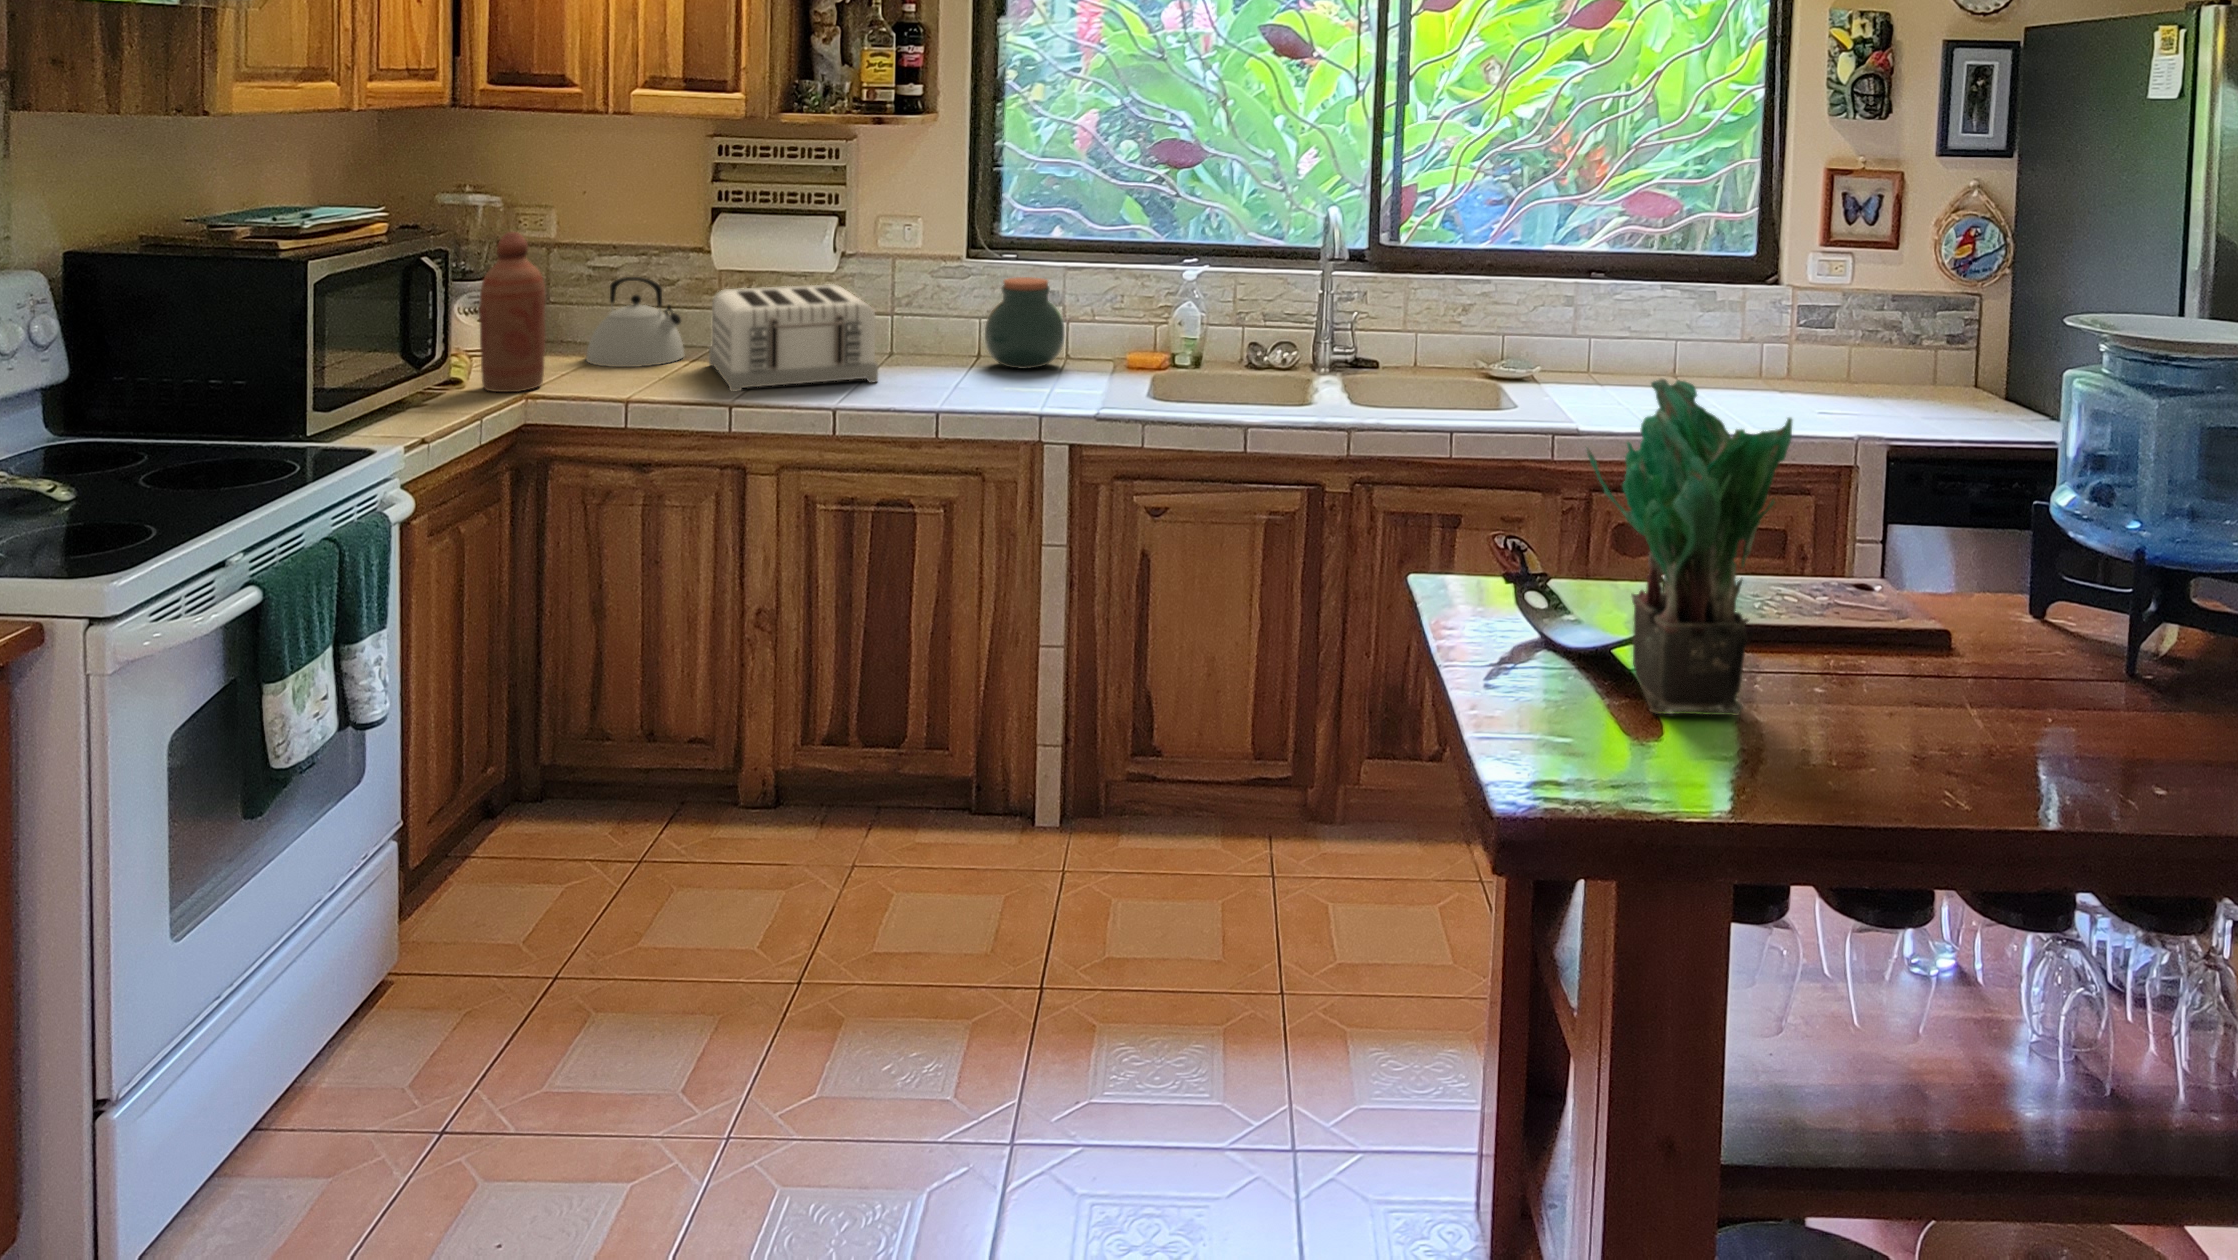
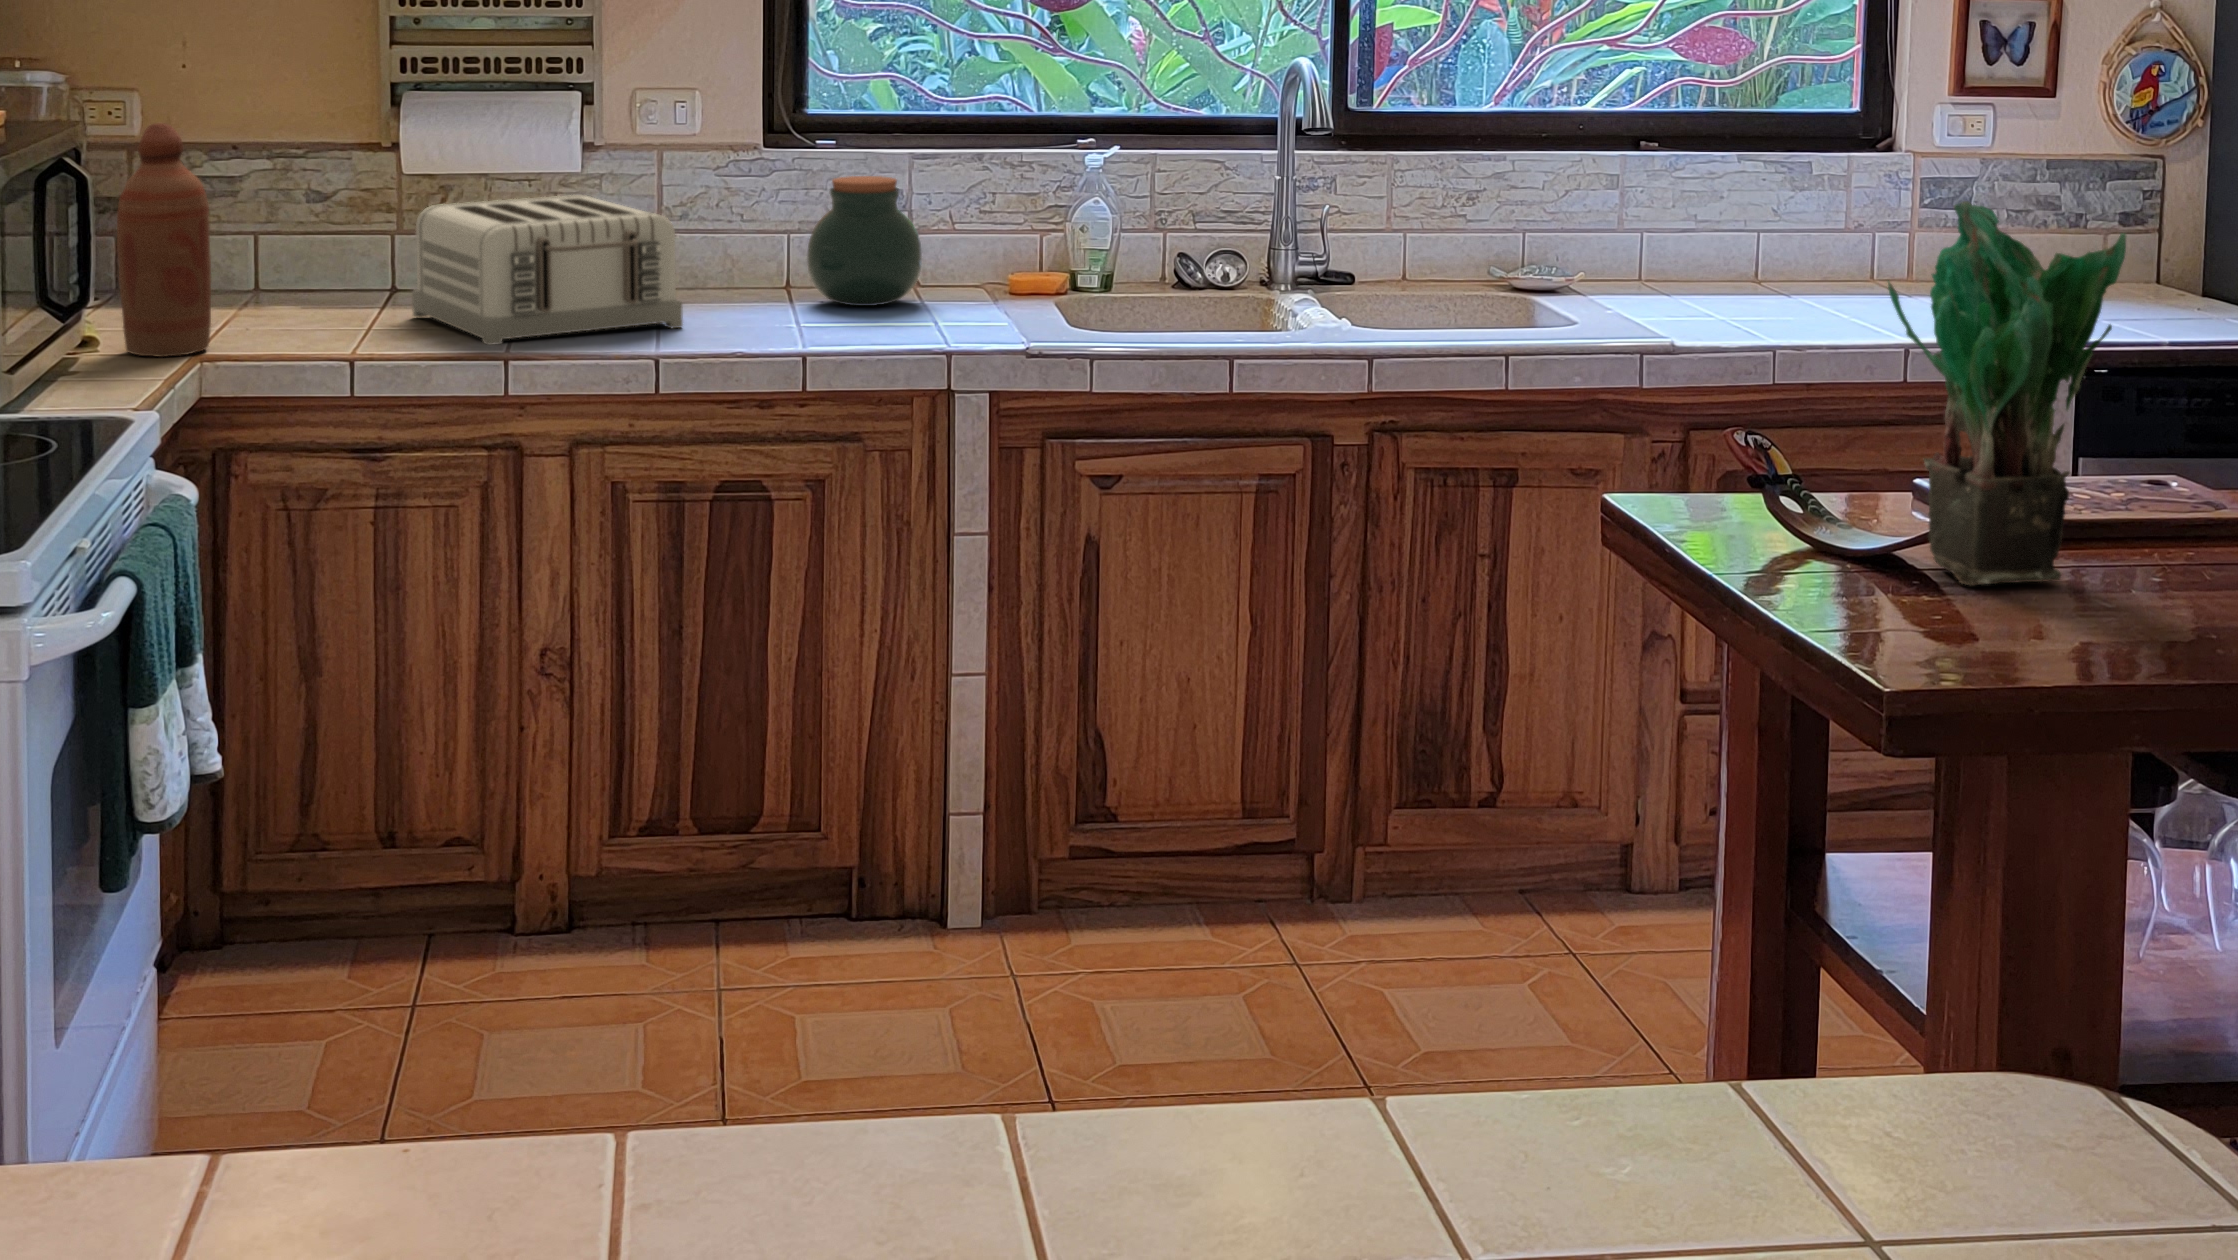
kettle: present [586,277,684,367] -> none [221,193,363,324]

